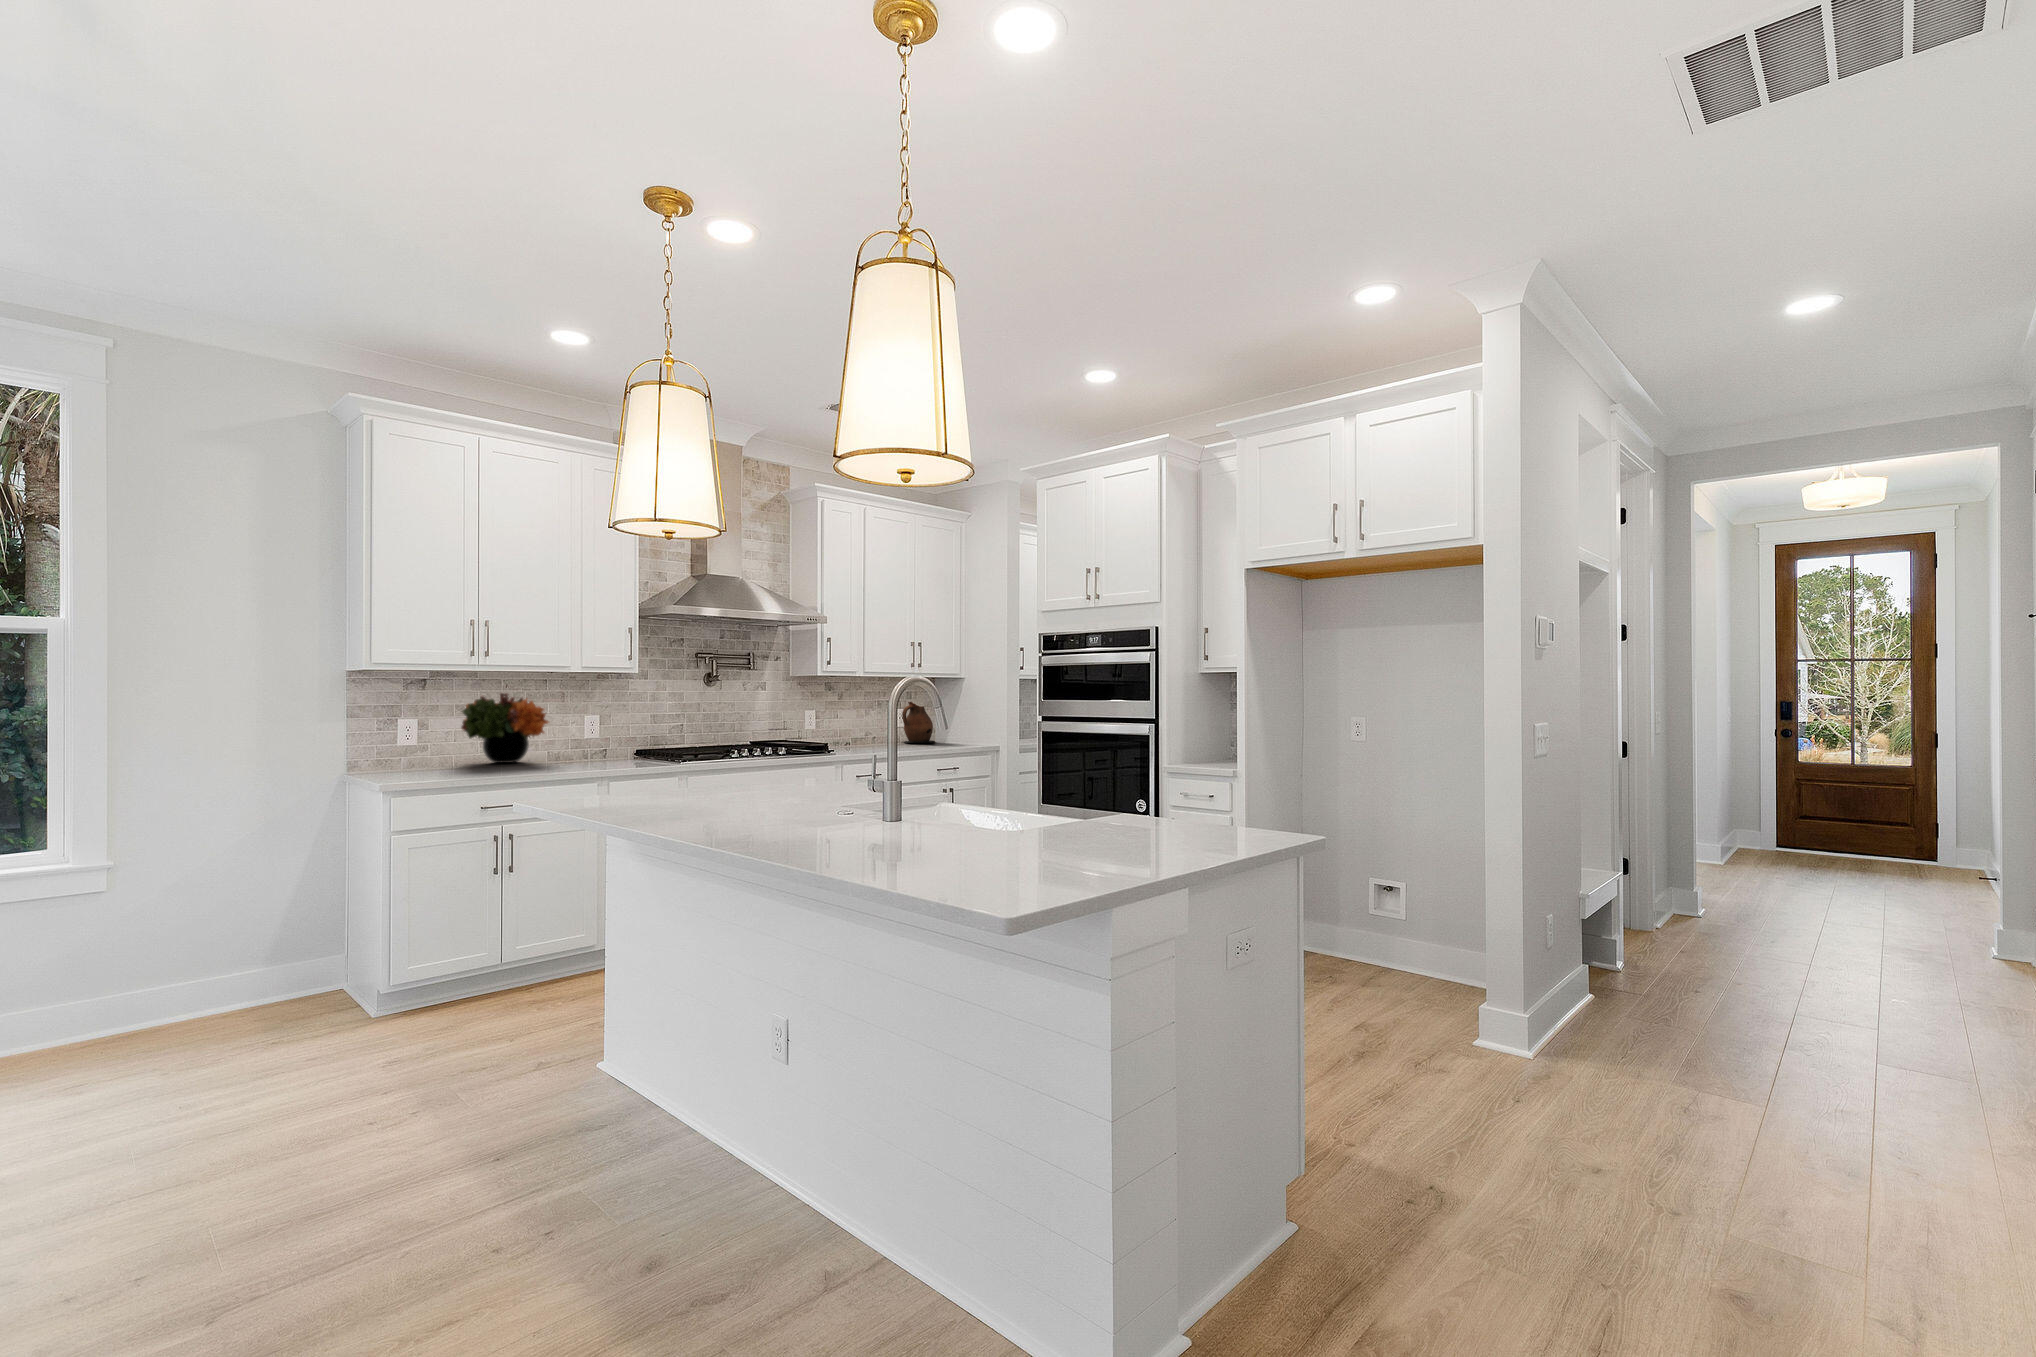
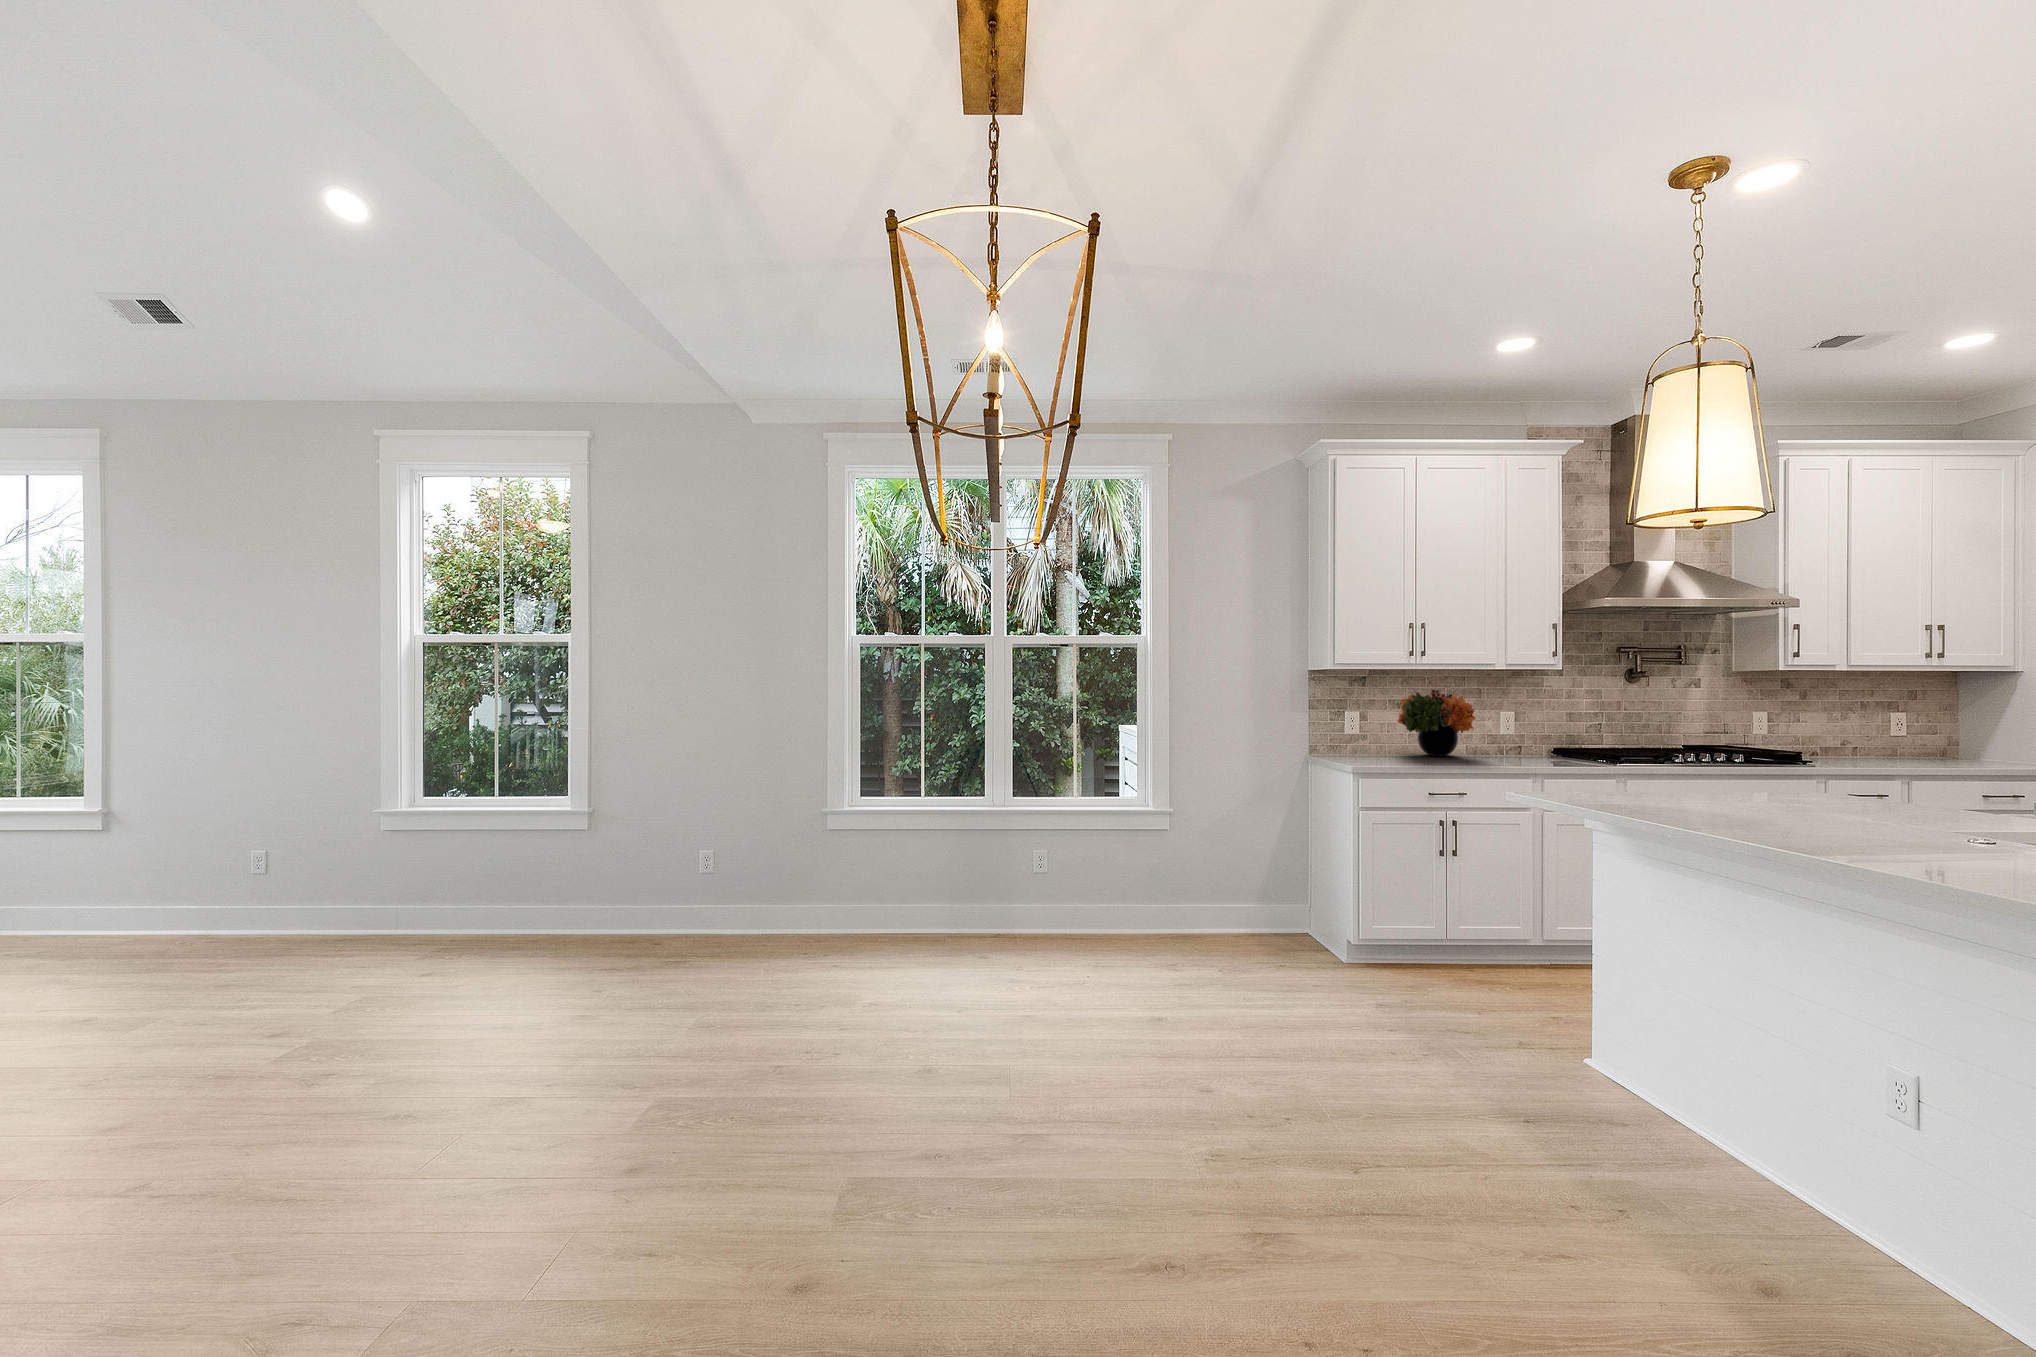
ceramic pitcher: present [902,702,935,743] -> none [1904,704,1965,760]

